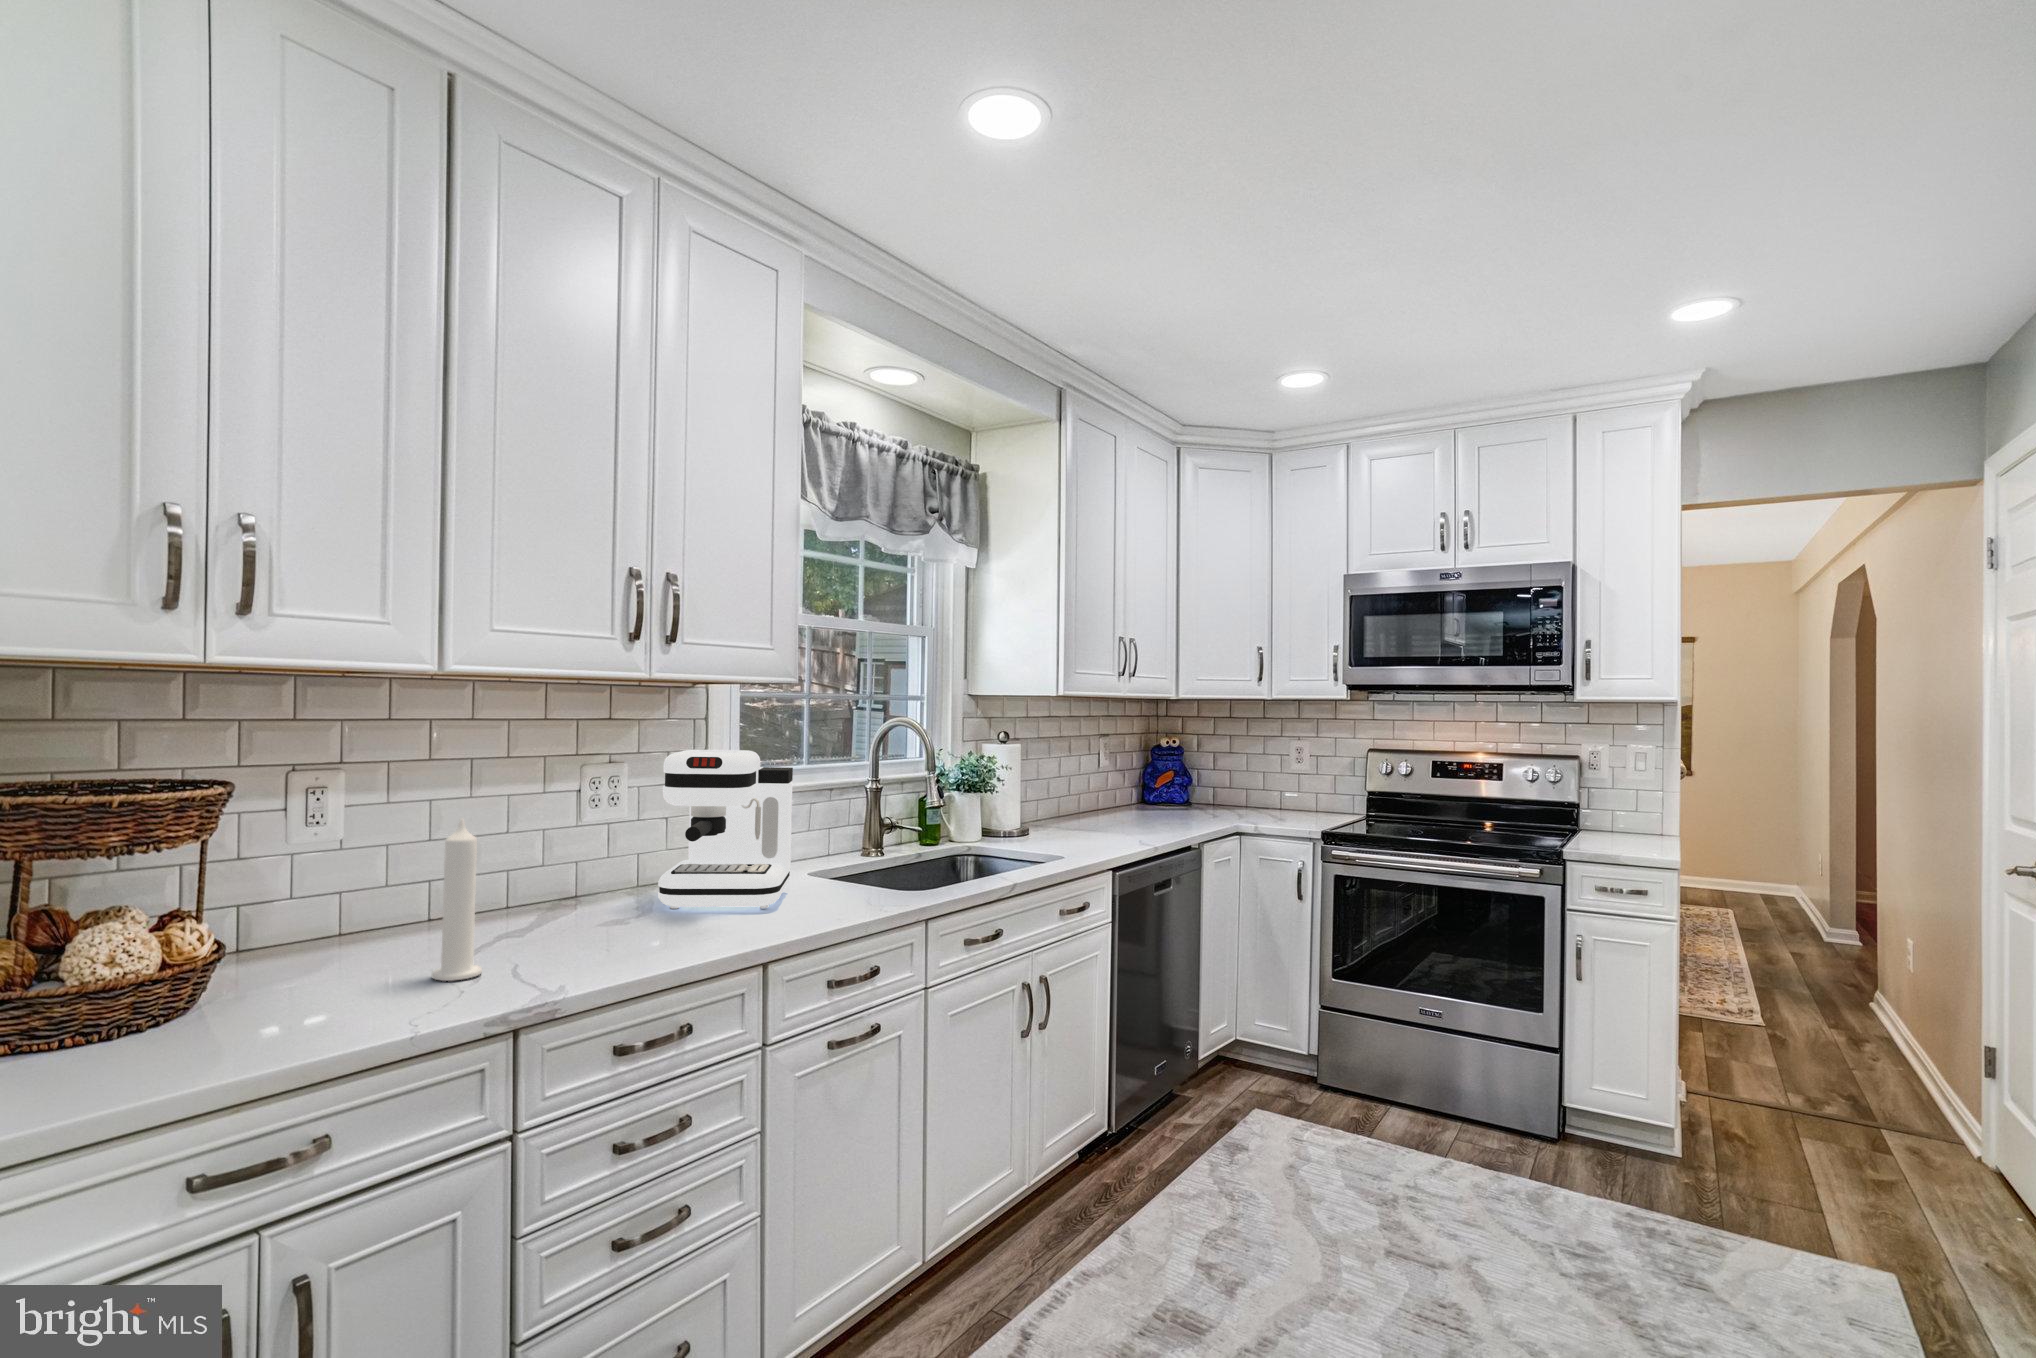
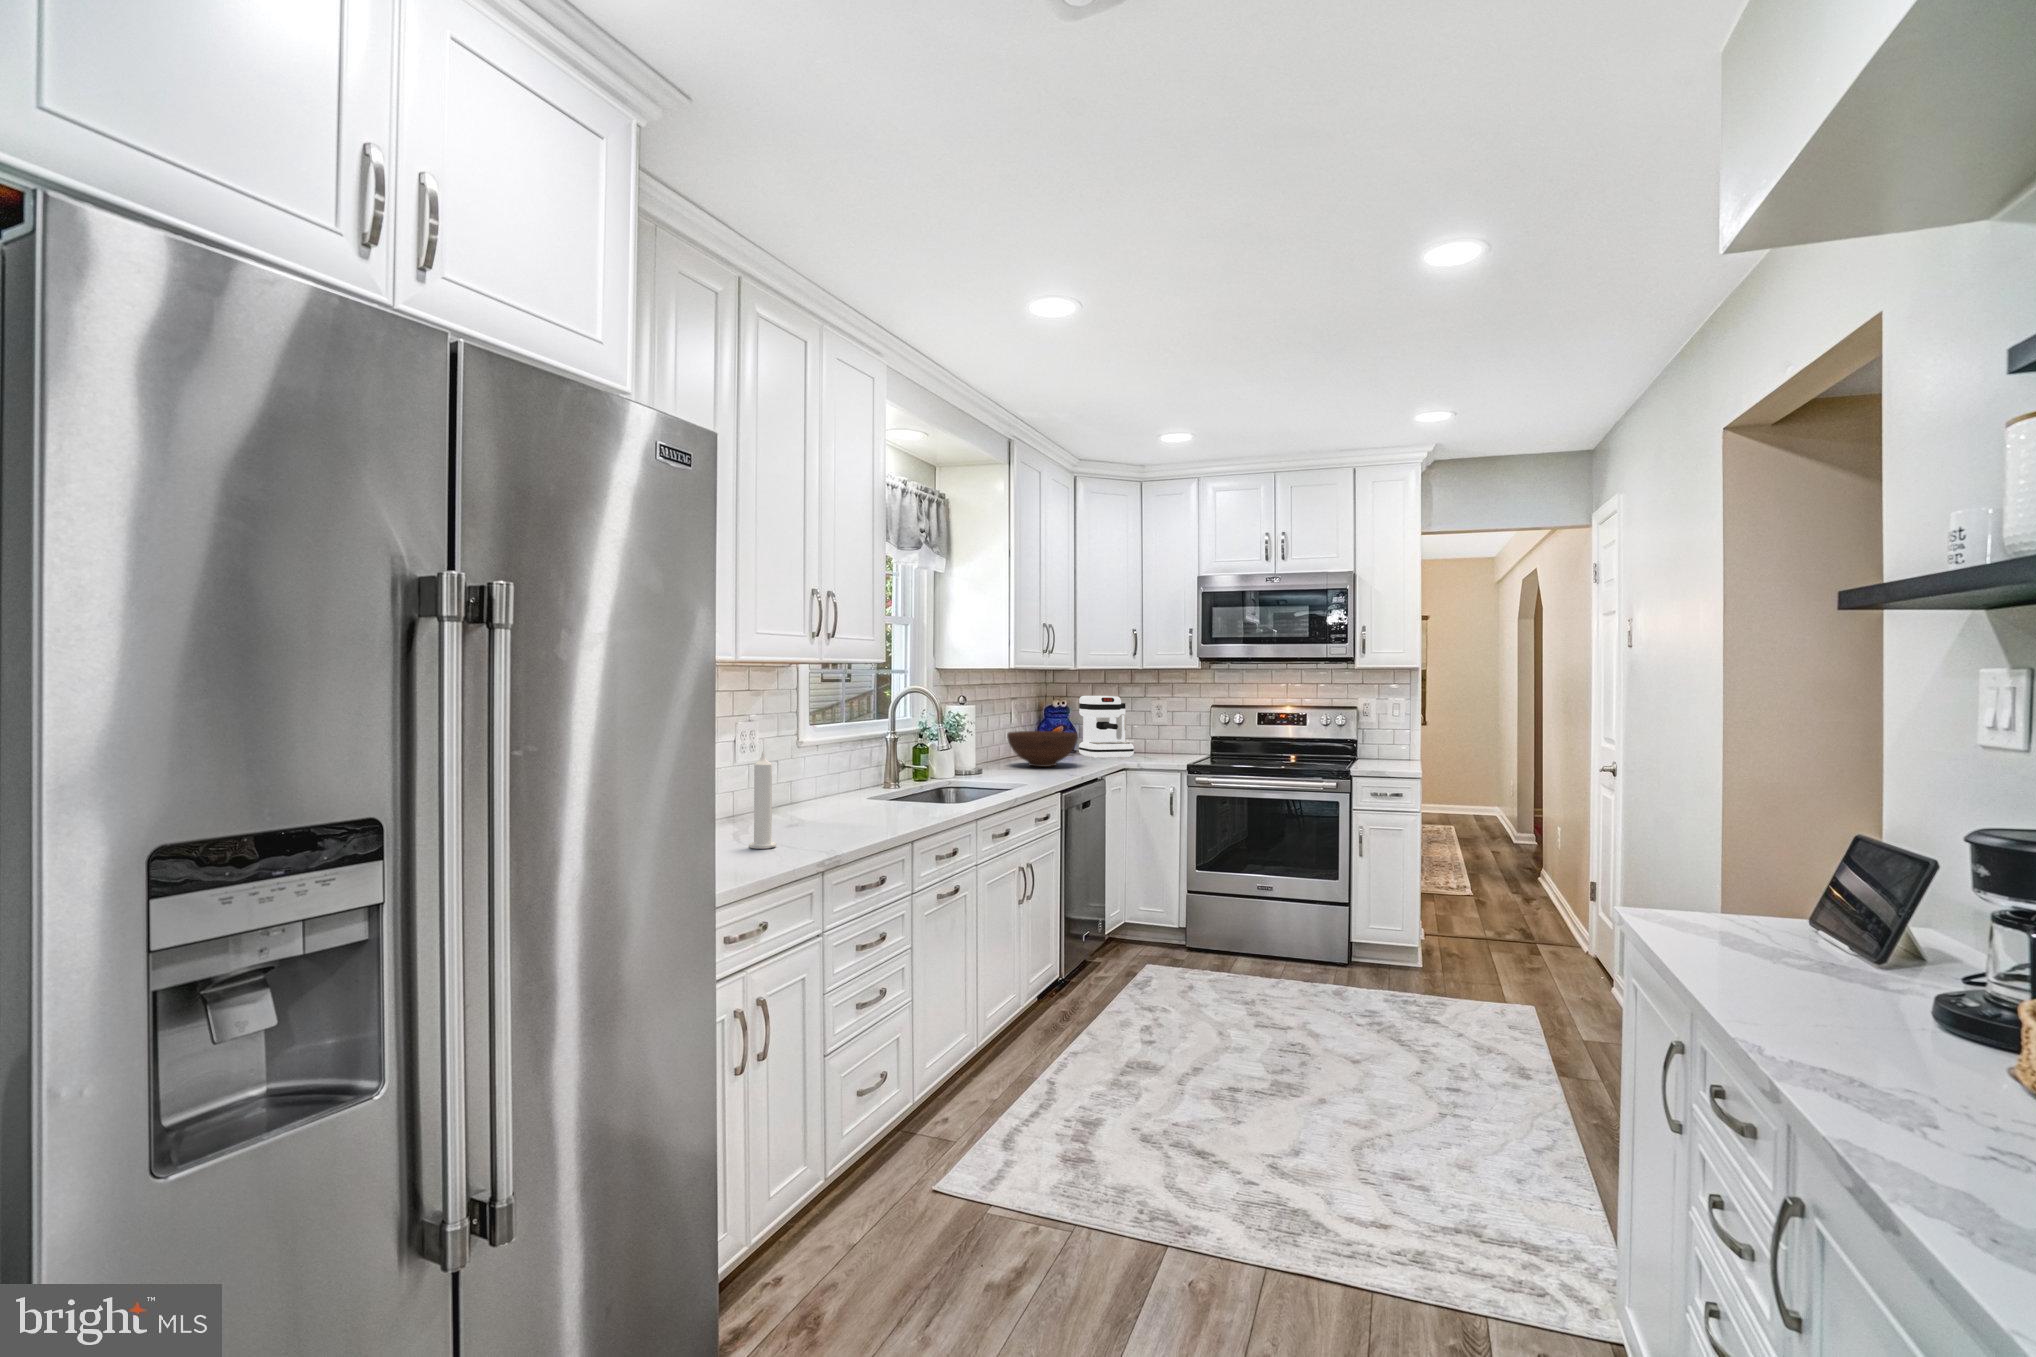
coffee maker: present [658,750,793,909] -> present [1079,696,1134,758]
fruit bowl: none [1075,777,1169,826] -> present [1007,731,1078,767]

